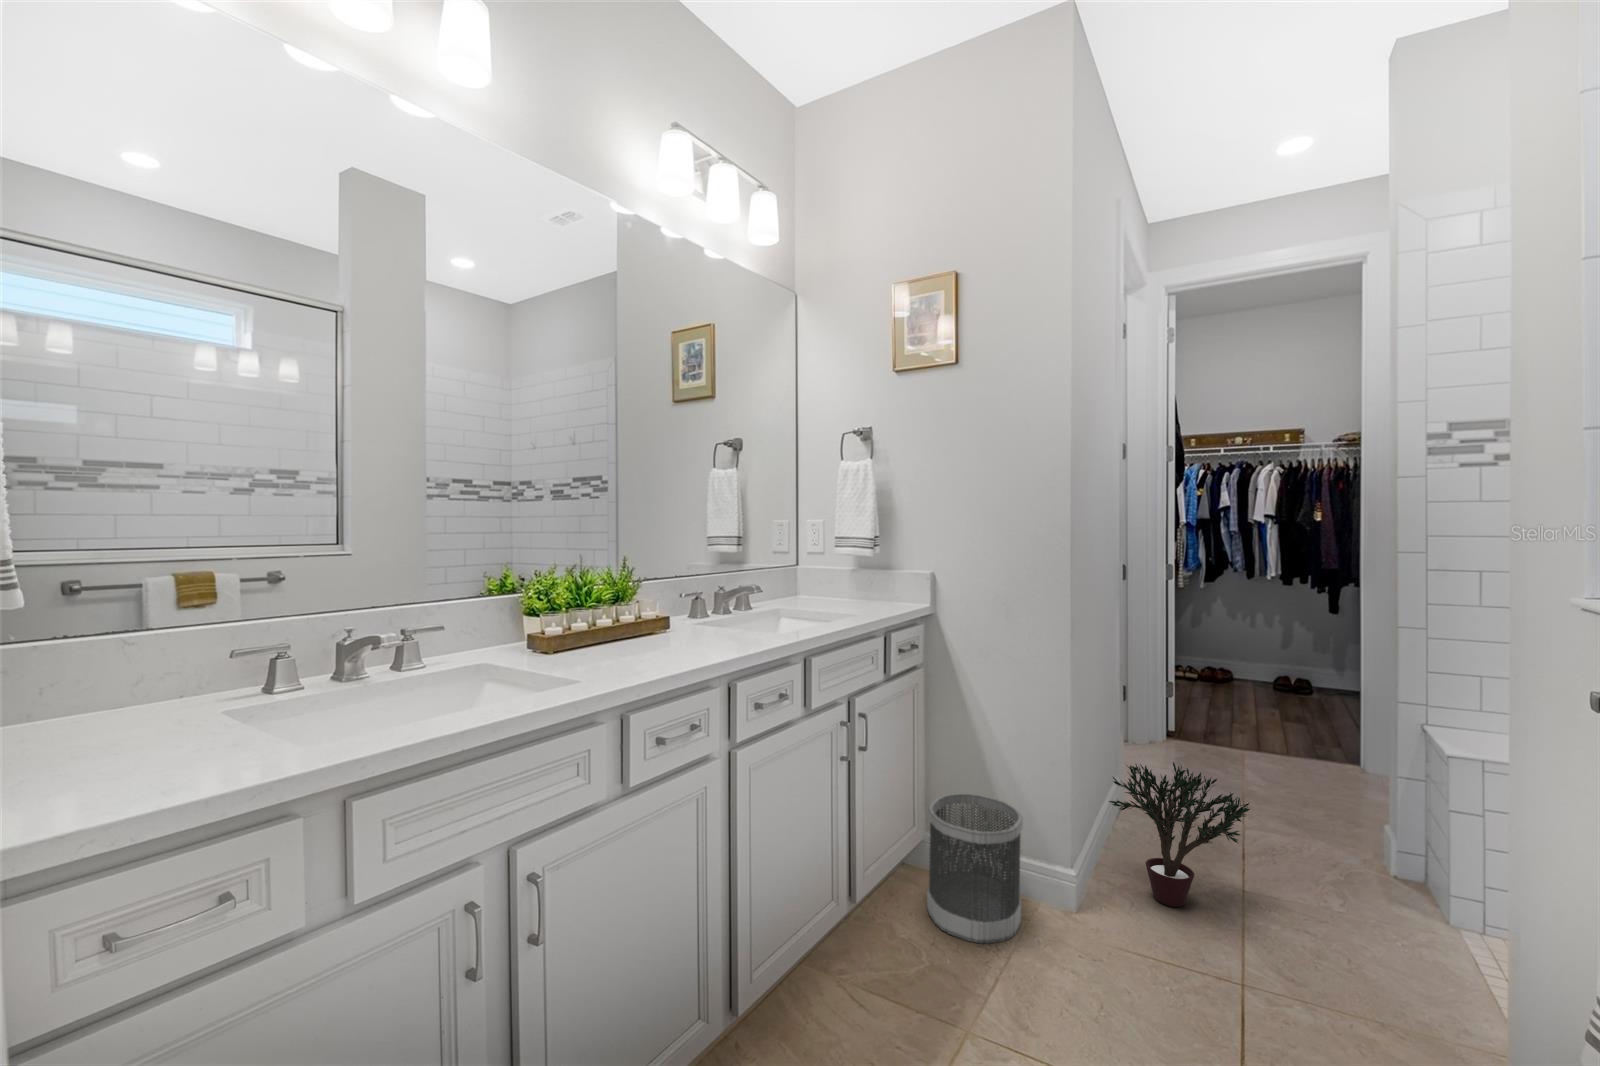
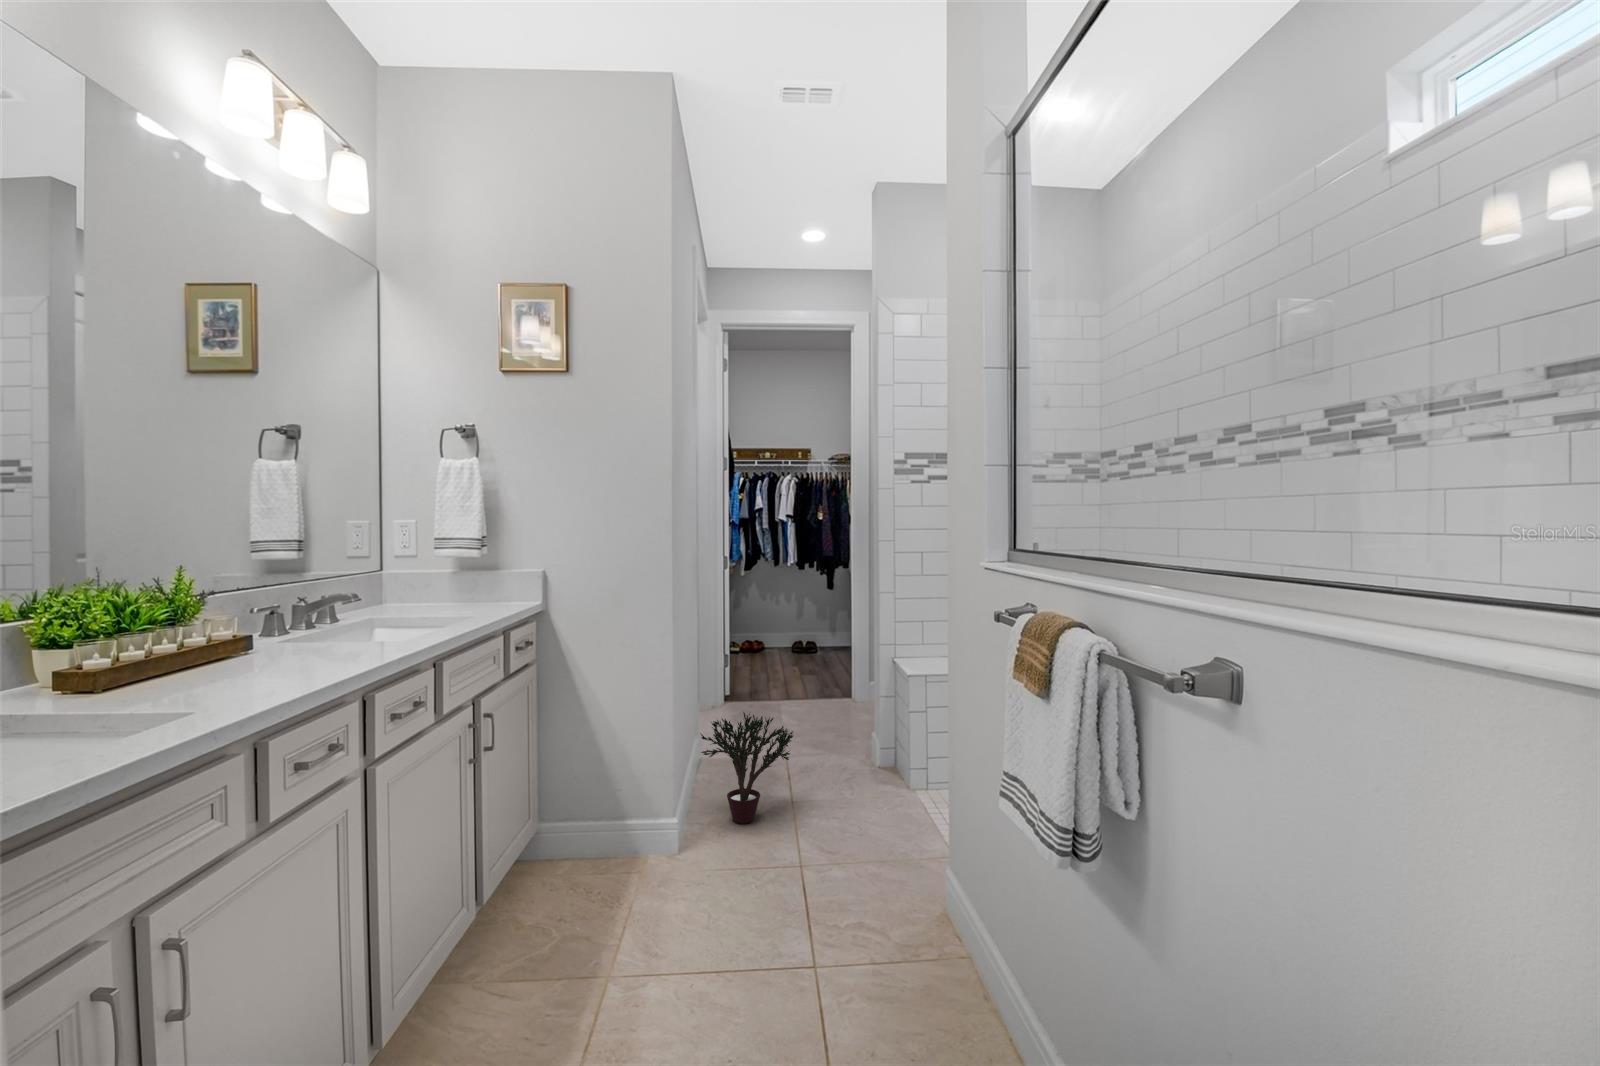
wastebasket: present [927,793,1023,943] -> none [552,772,638,903]

